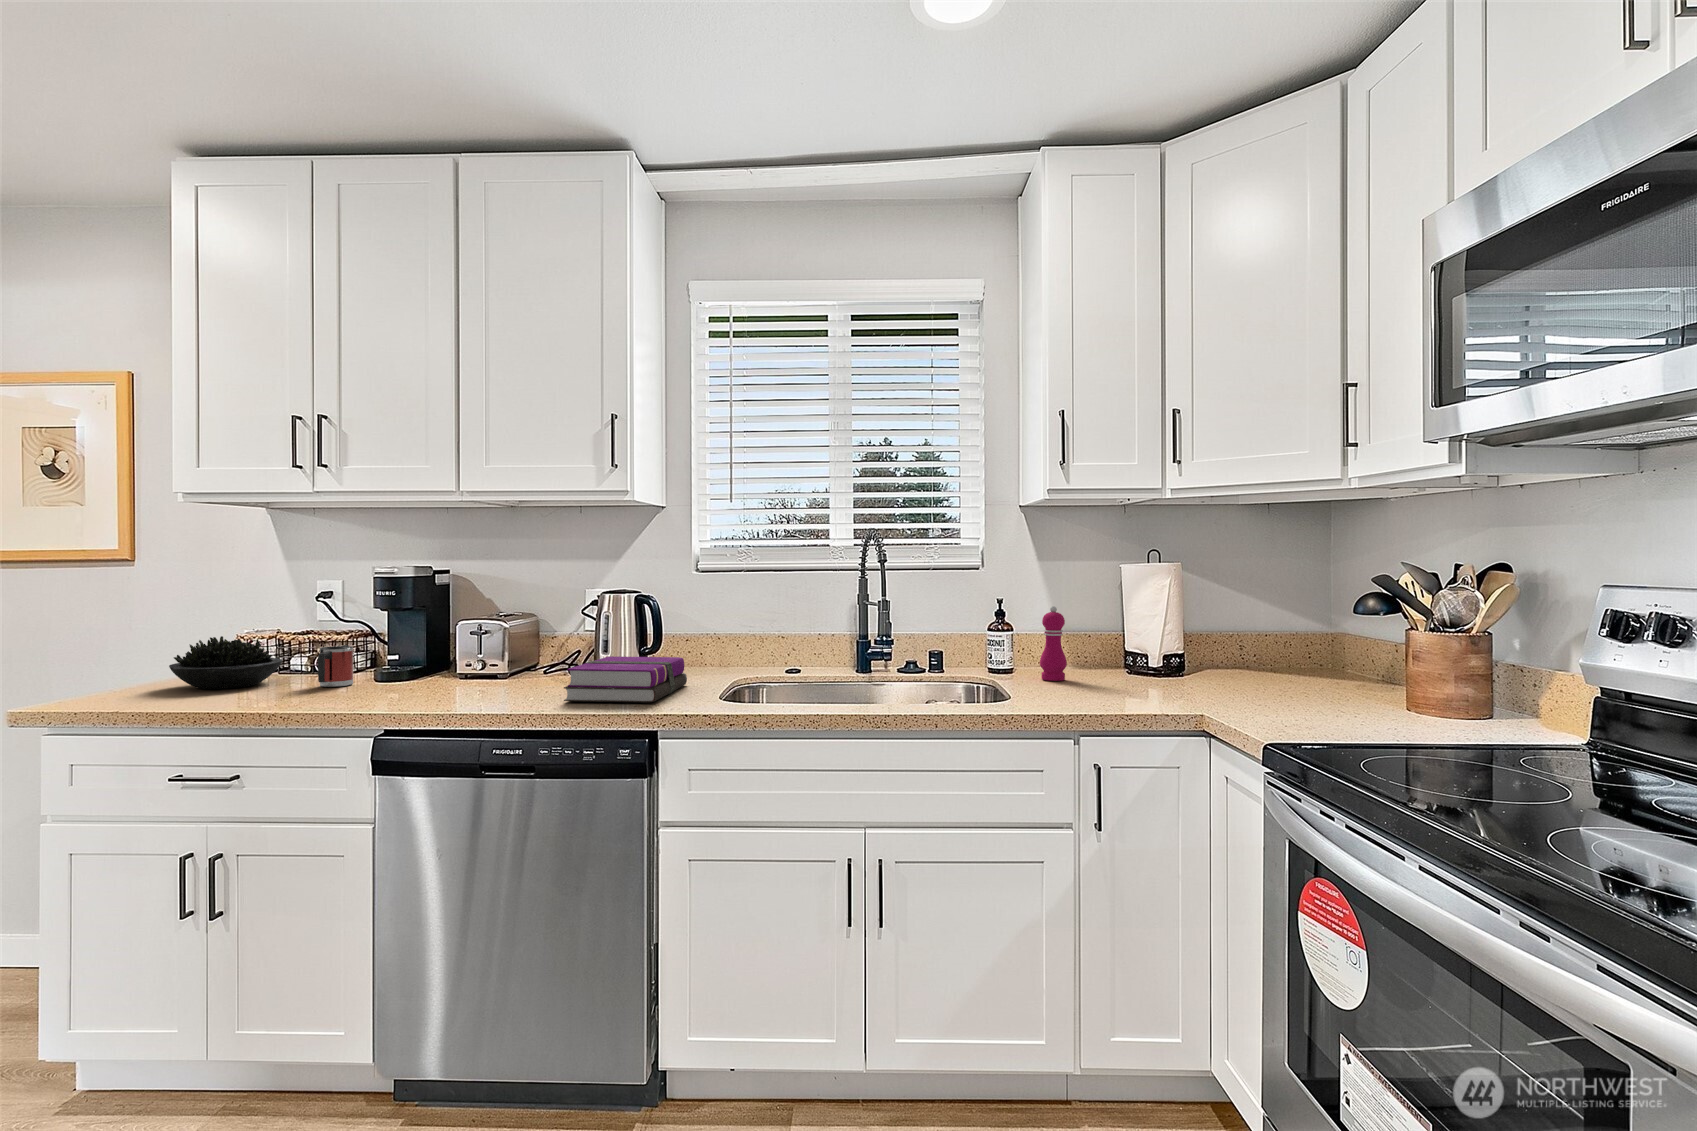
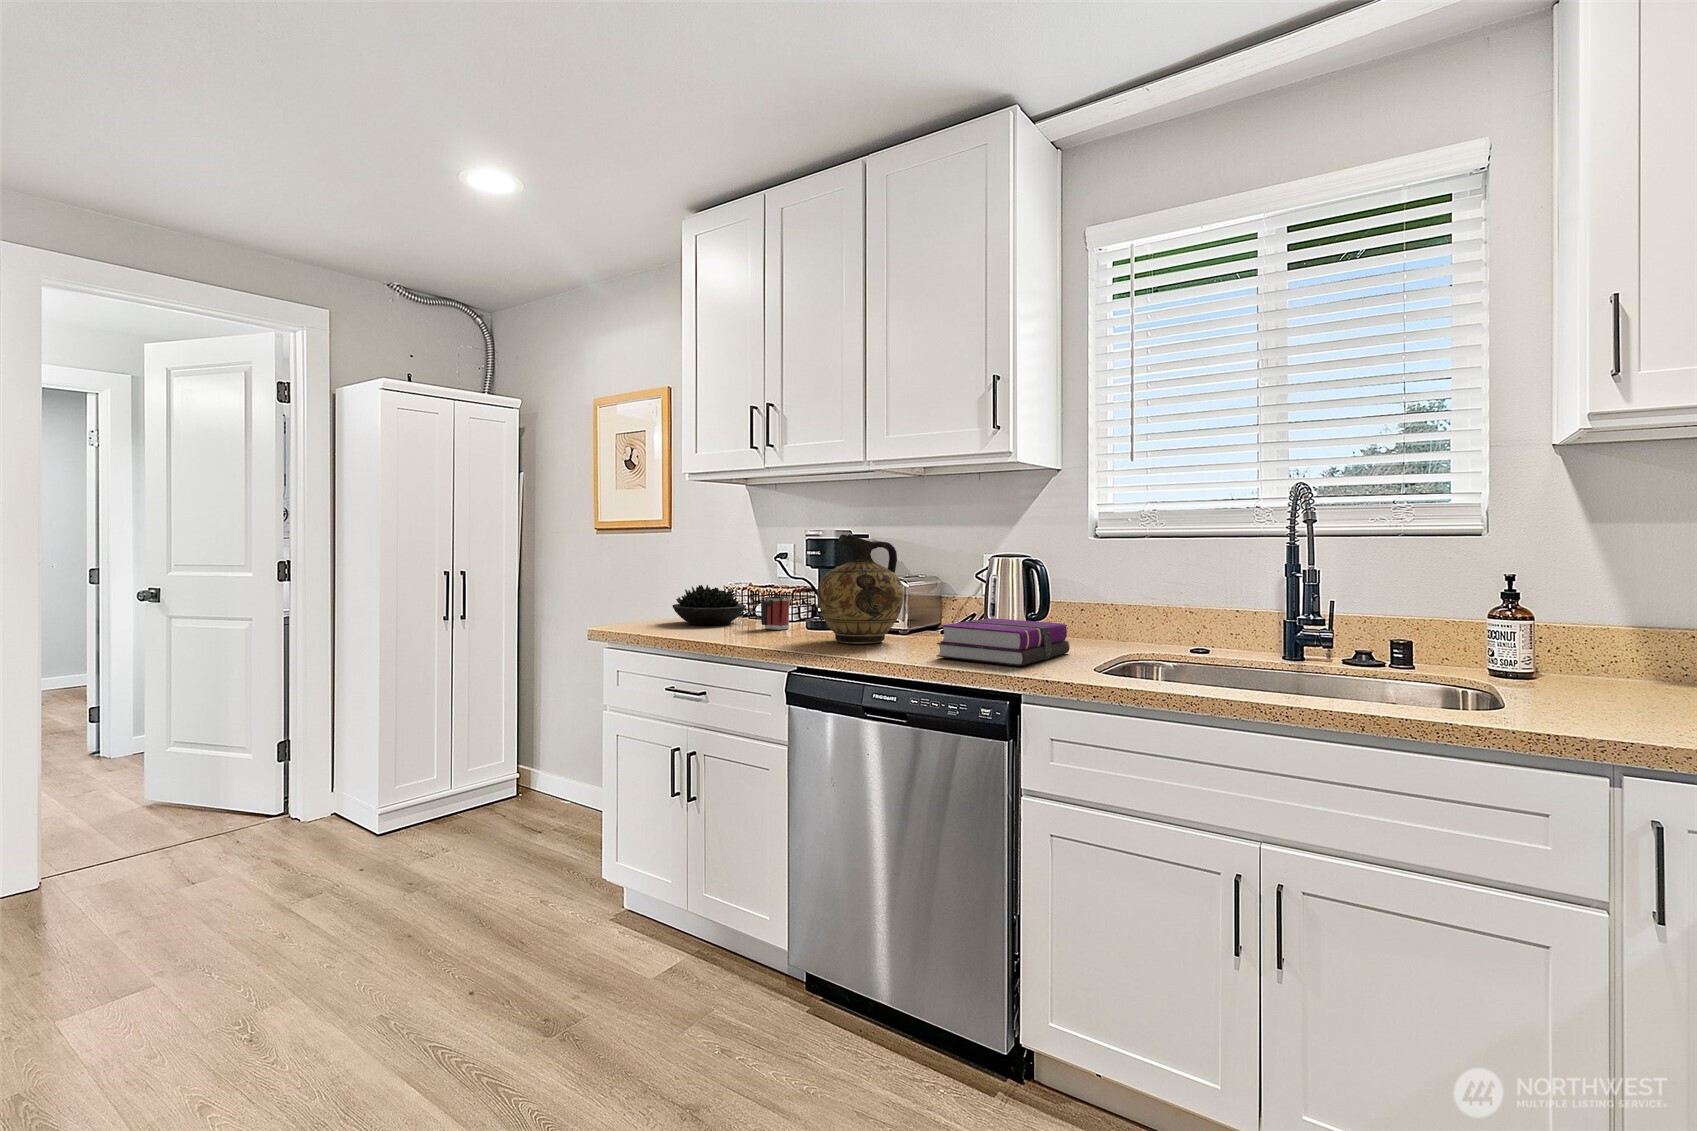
ceramic jug: none [408,575,512,696] -> present [817,534,904,644]
pepper mill: present [1040,606,1067,681] -> none [1585,585,1640,694]

